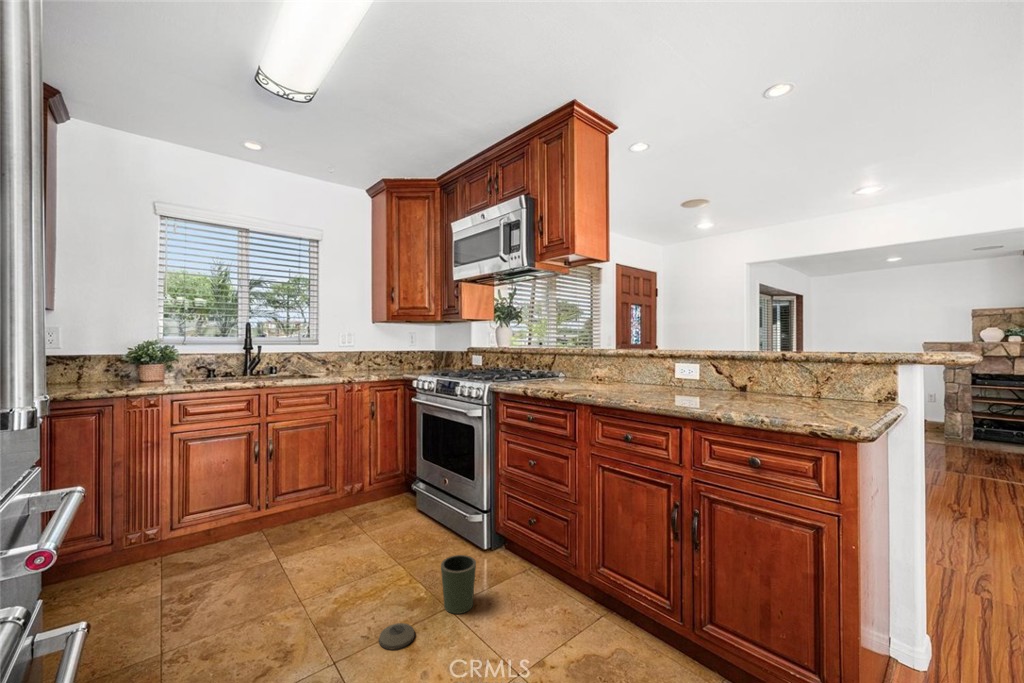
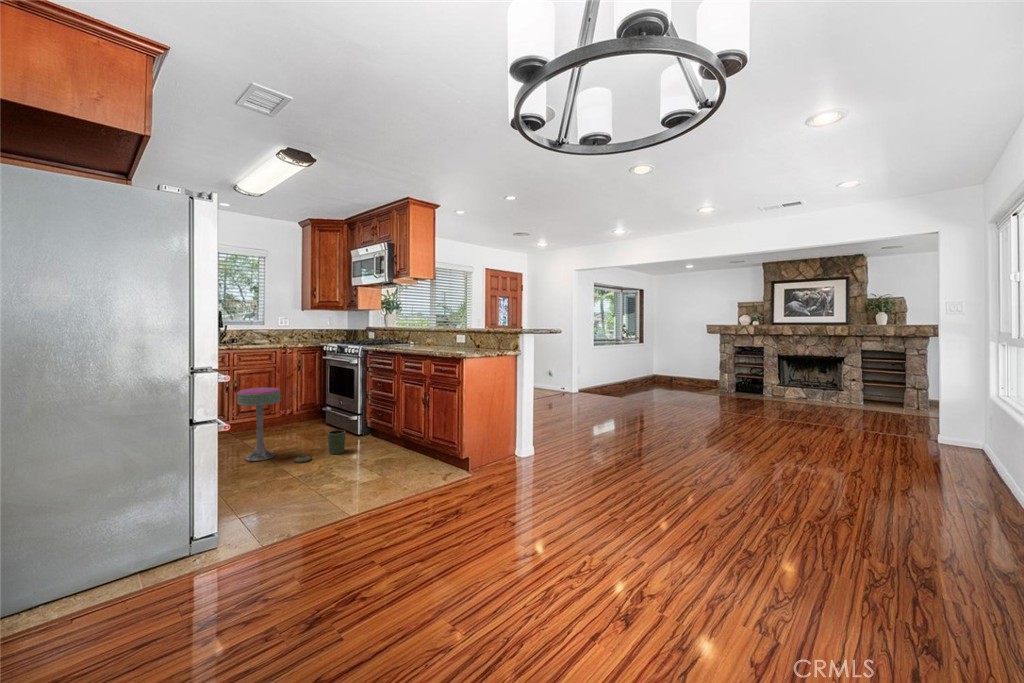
bar stool: none [265,471,350,639] -> present [237,387,281,461]

